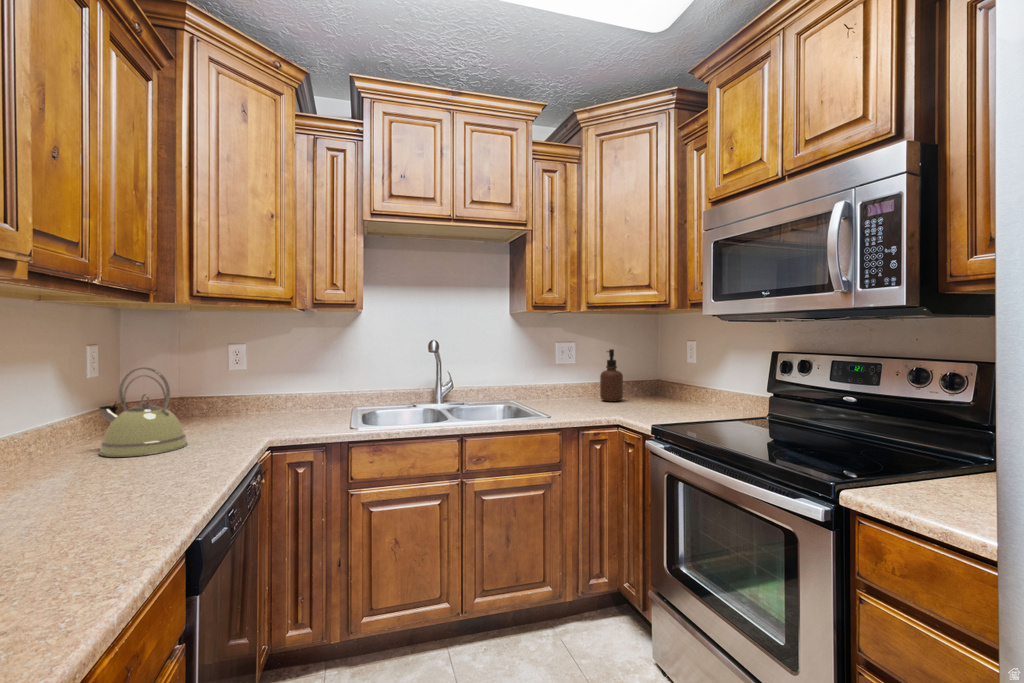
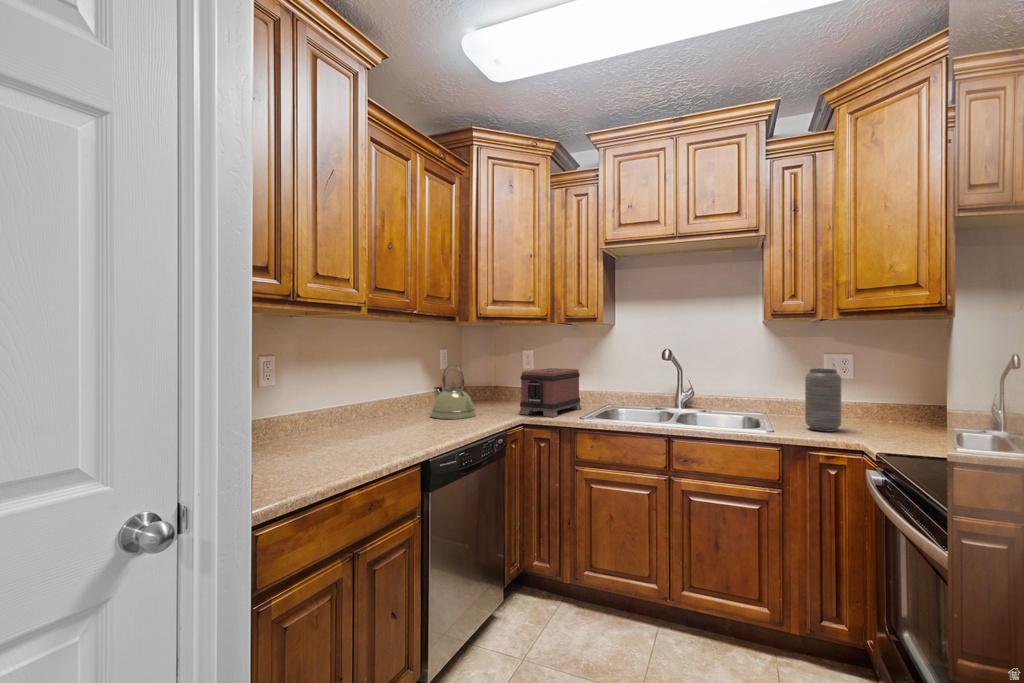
soap dispenser: present [600,349,623,402] -> none [872,361,906,424]
vase: none [571,357,599,413] -> present [805,369,841,432]
toaster: none [257,368,332,433] -> present [519,368,582,417]

